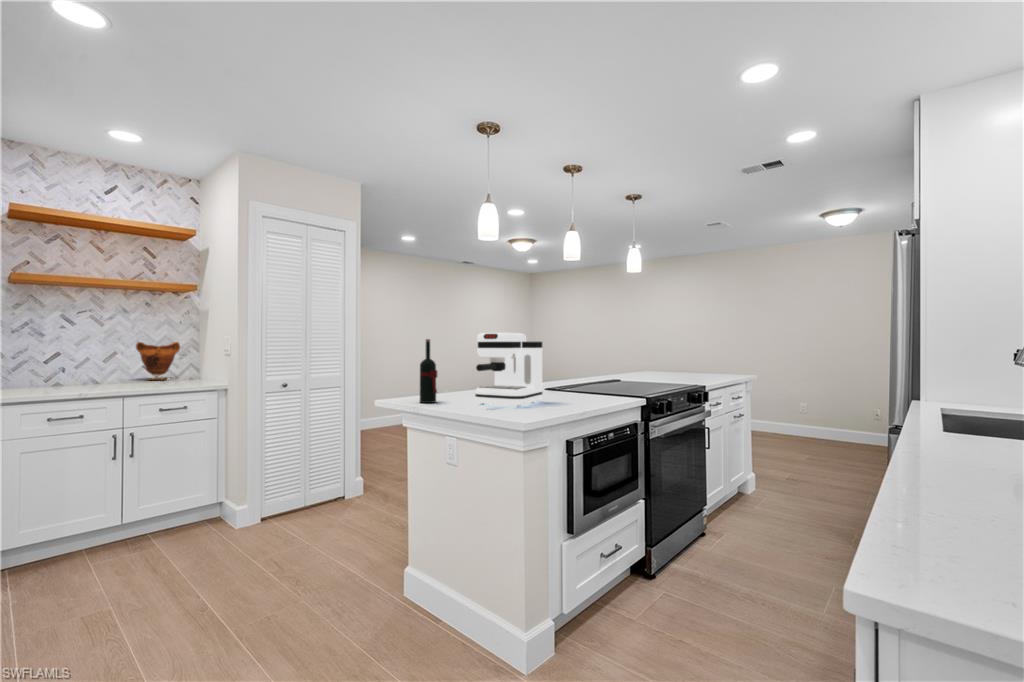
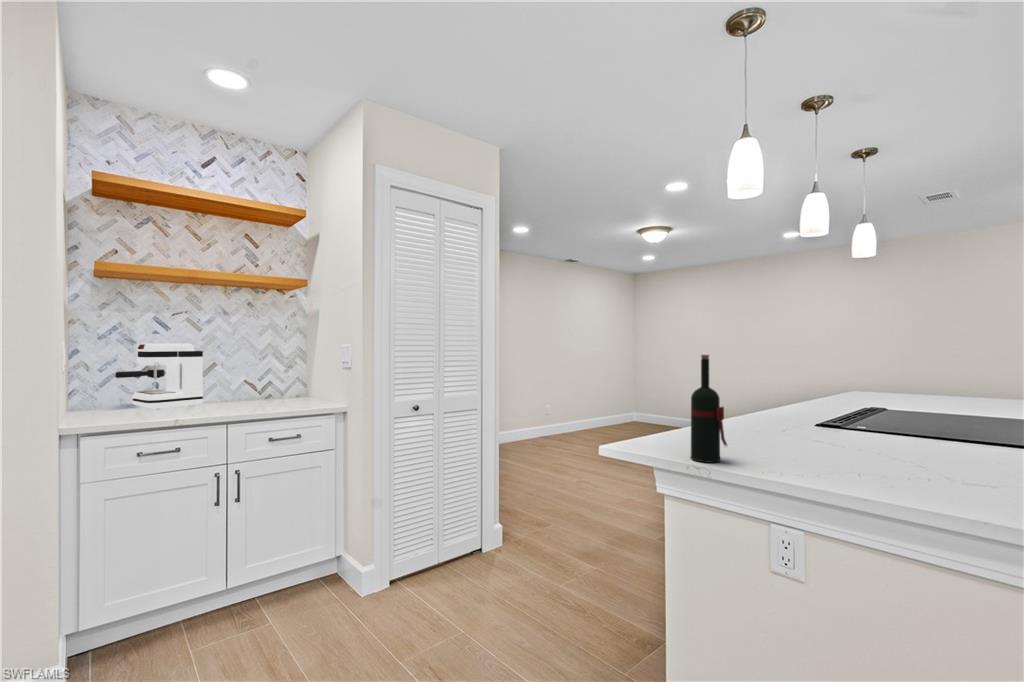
coffee maker: present [475,333,543,406] -> present [115,343,203,410]
vase: present [136,342,180,380] -> none [237,350,286,397]

